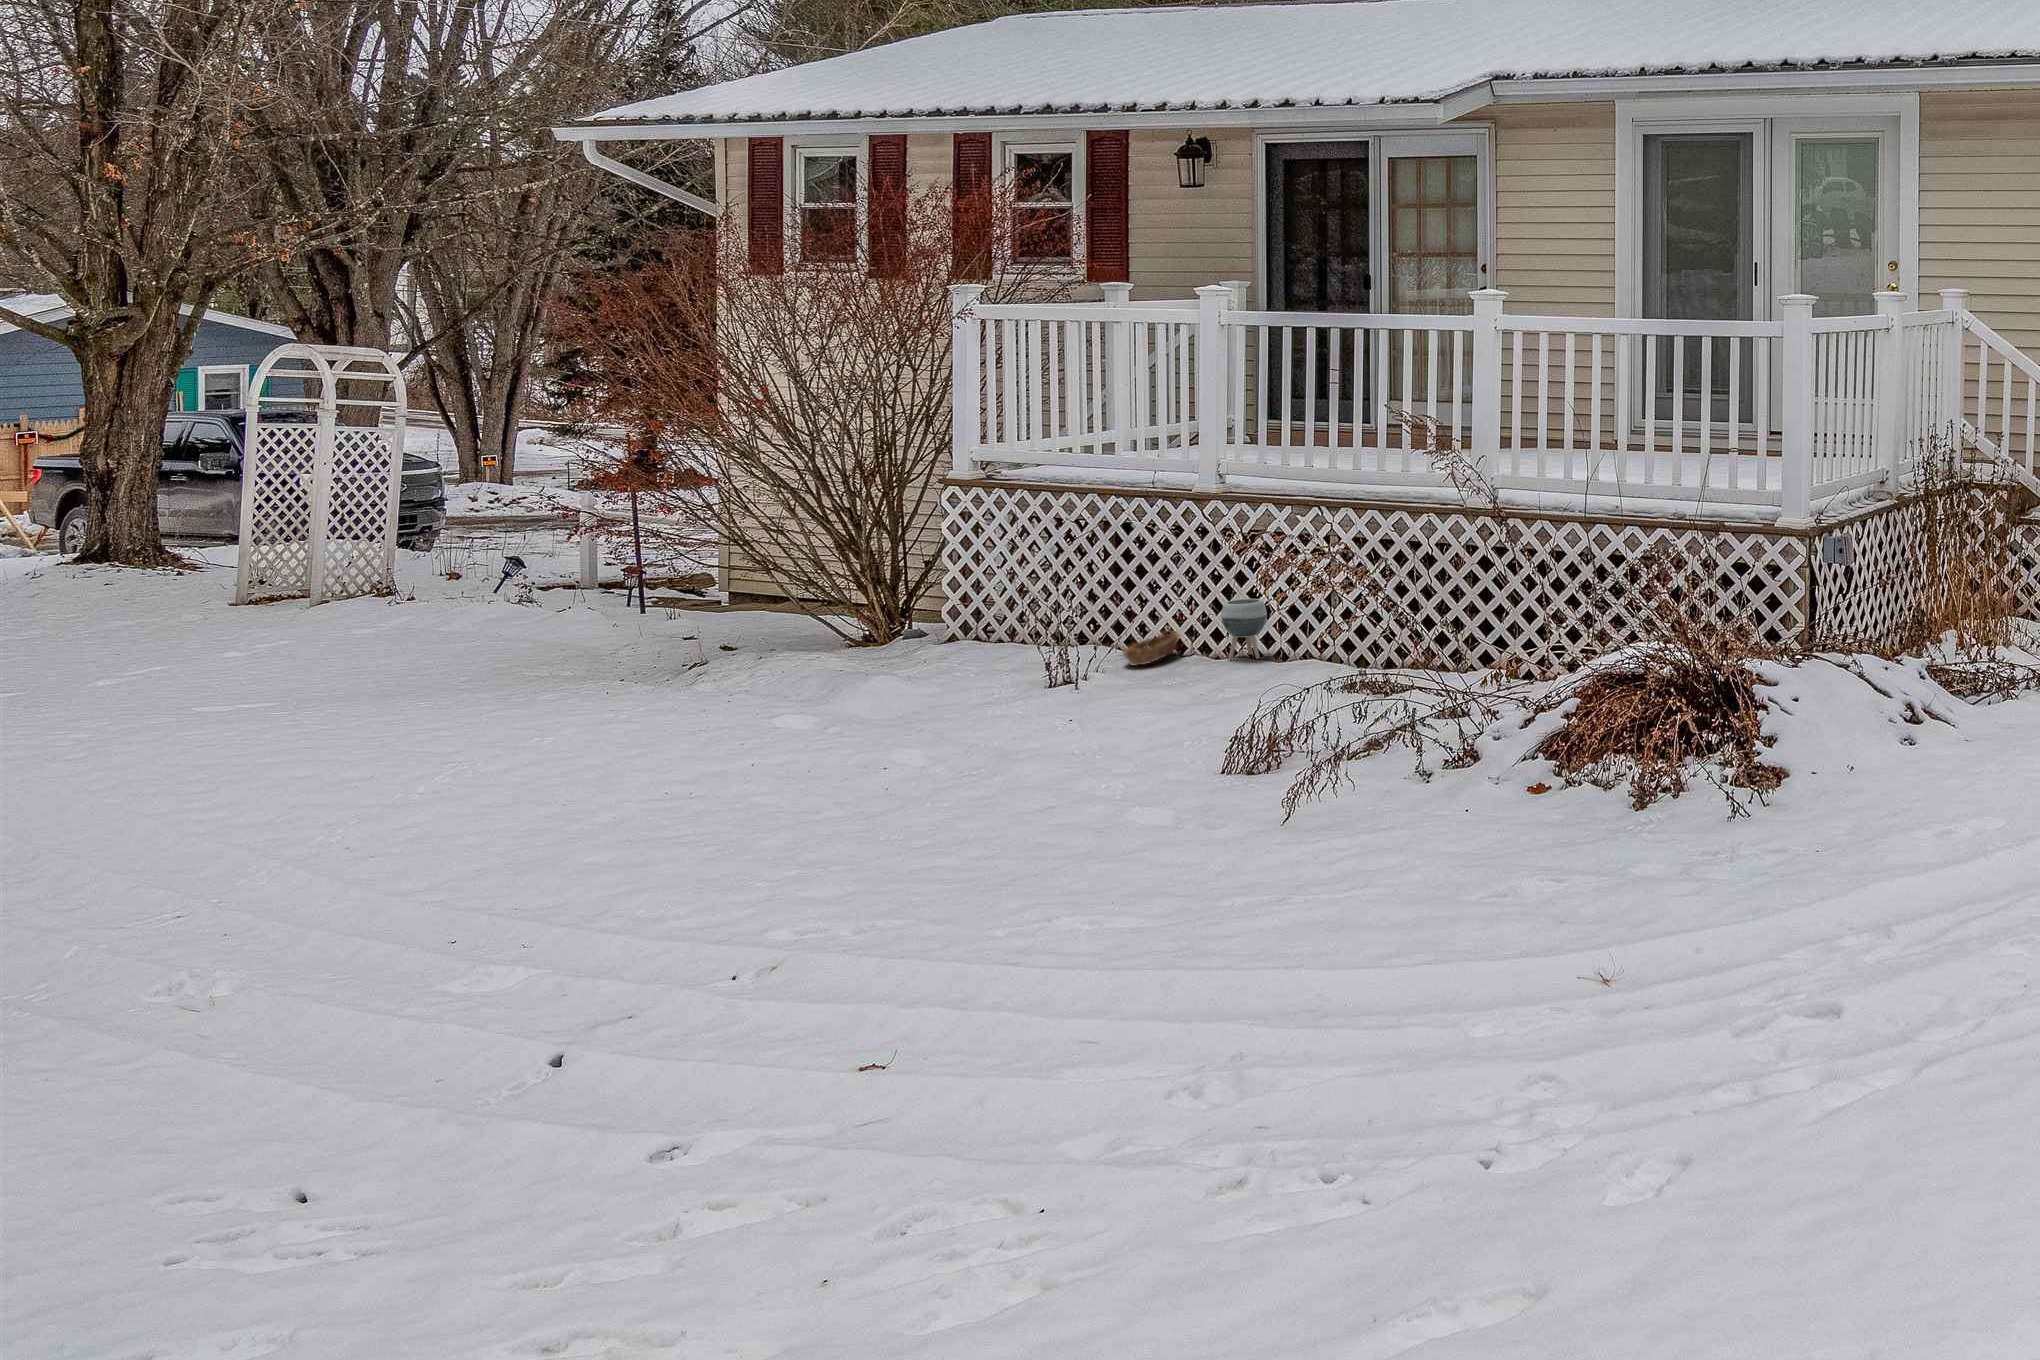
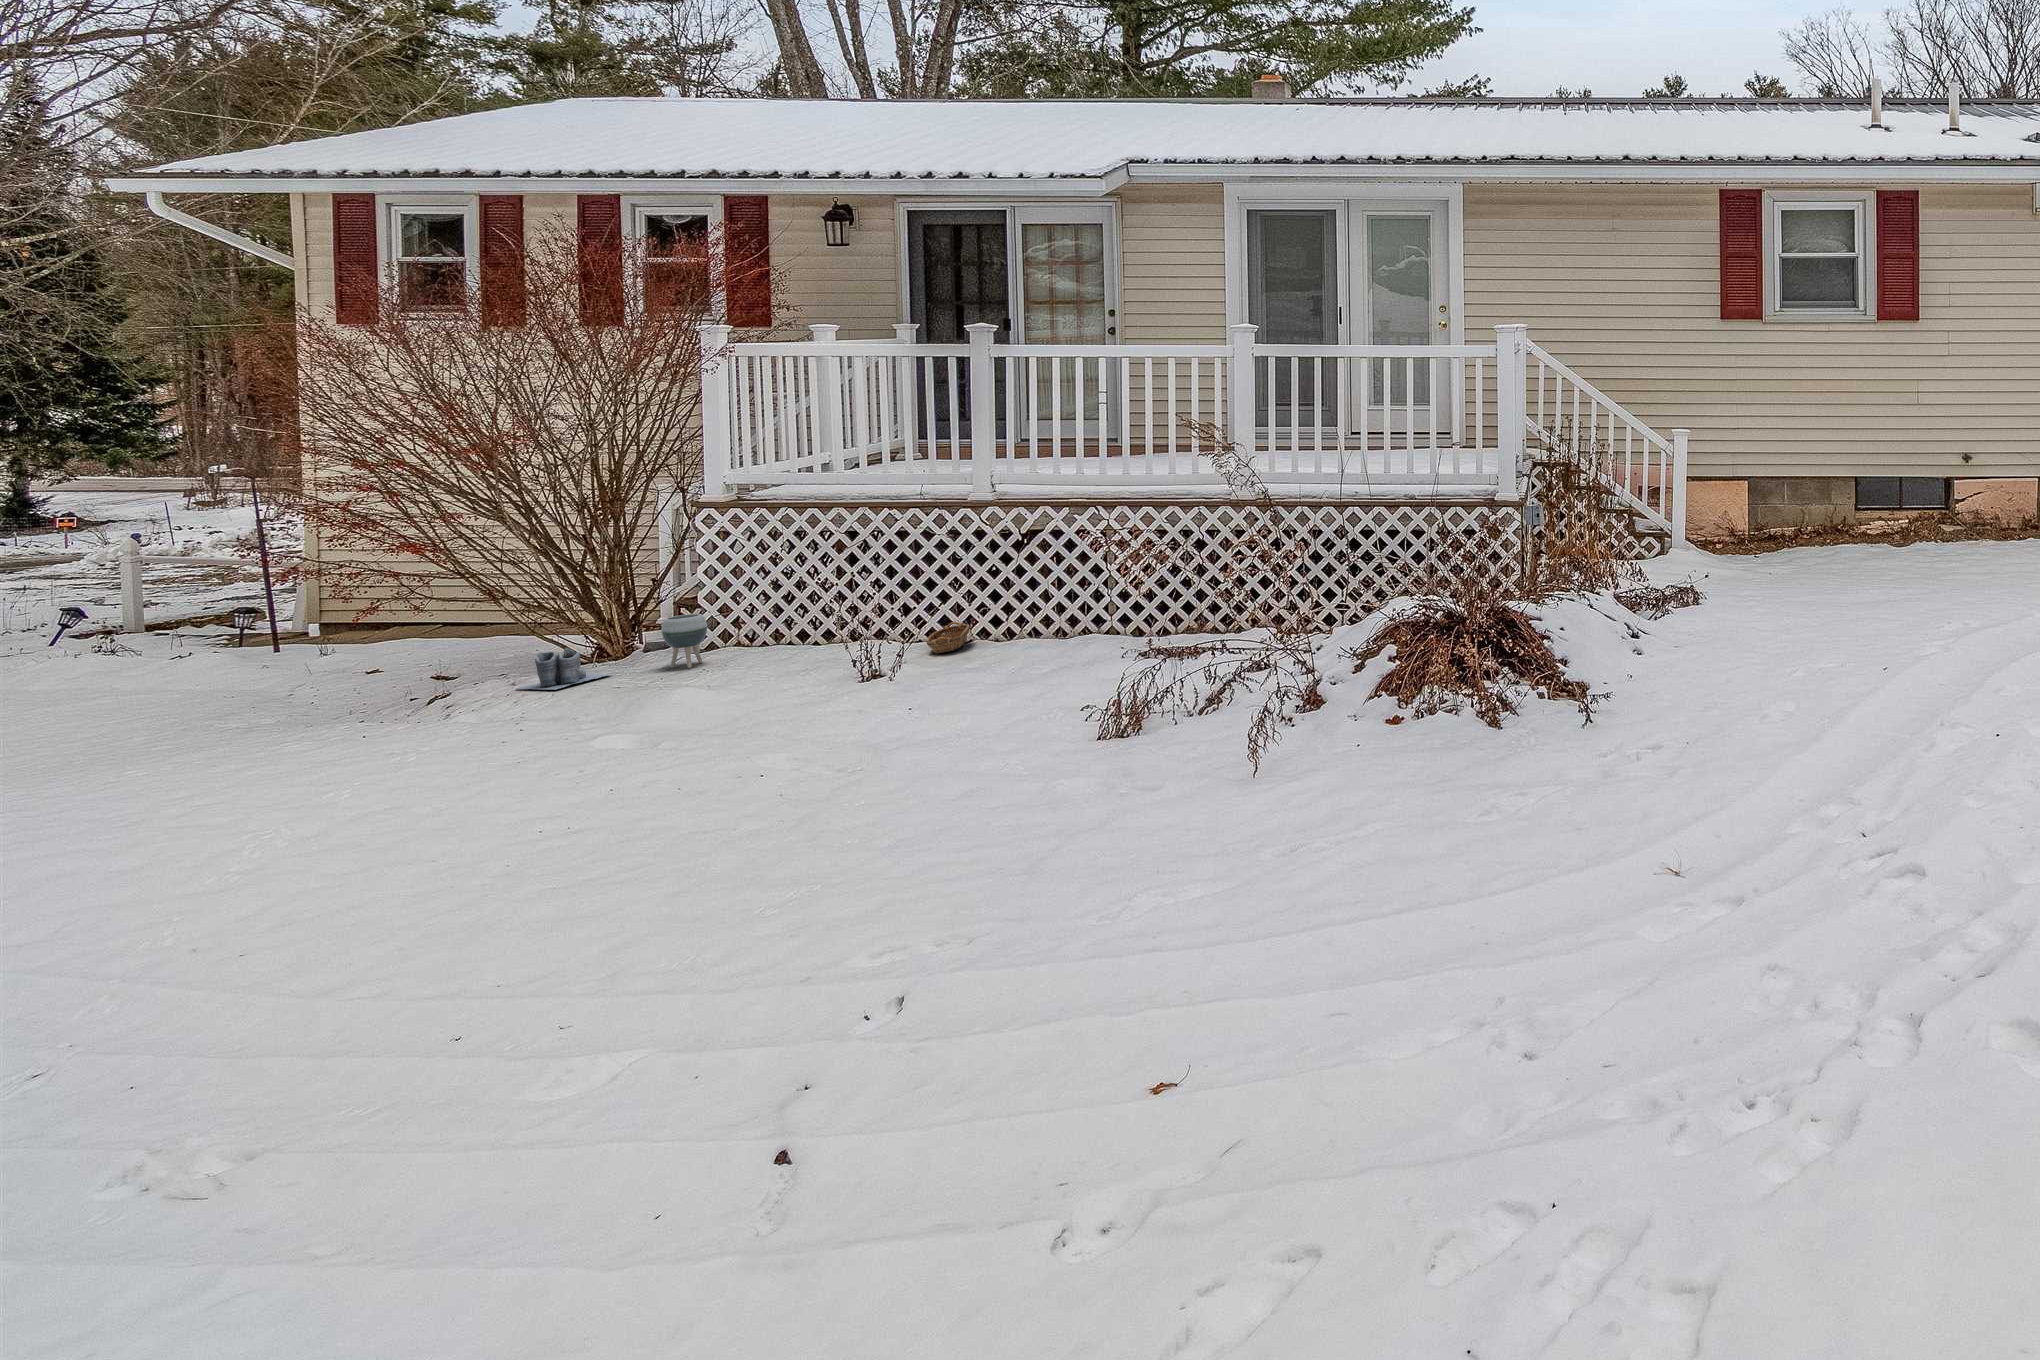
planter: present [1221,599,1267,660] -> present [661,614,707,668]
boots: none [782,617,868,660] -> present [517,648,611,690]

